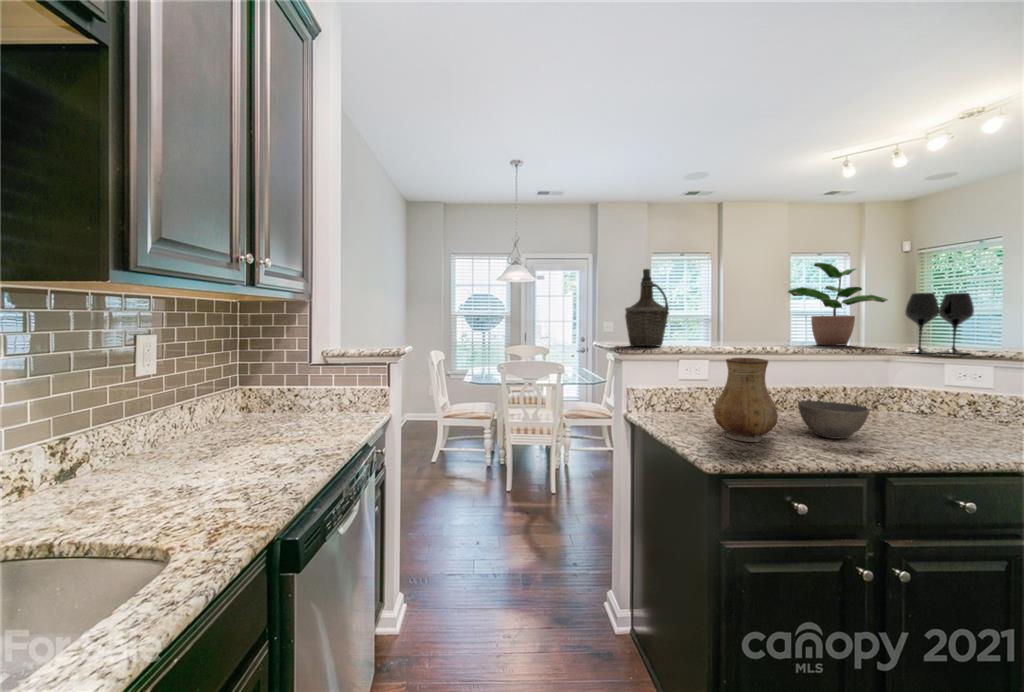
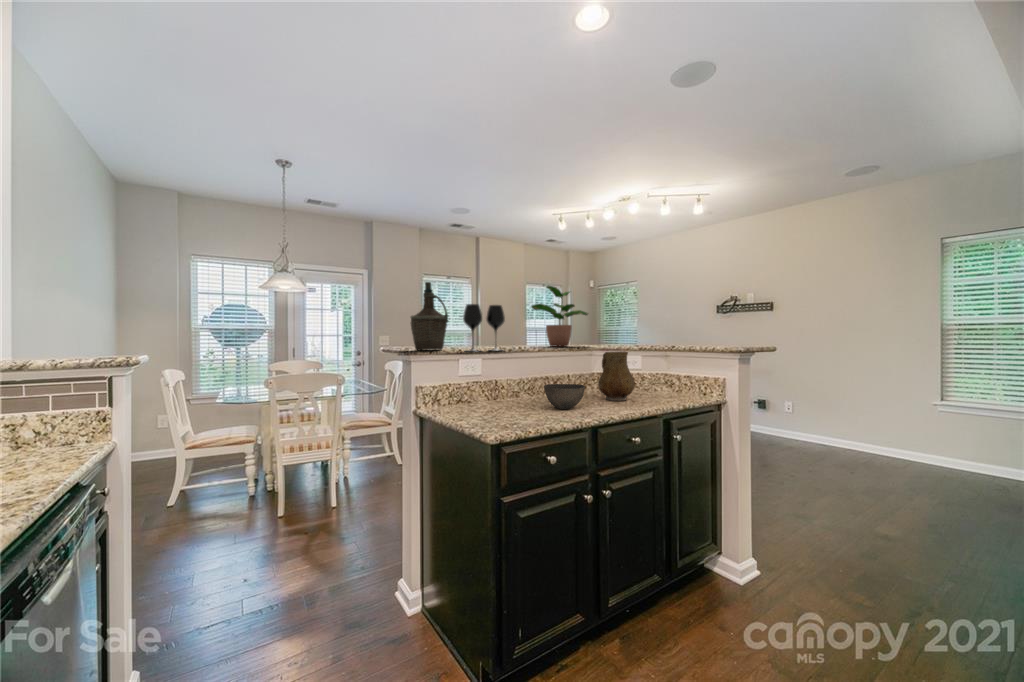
wine glass: present [905,293,974,354] -> present [463,304,505,352]
ceramic pitcher: present [713,358,778,442] -> present [598,351,635,401]

